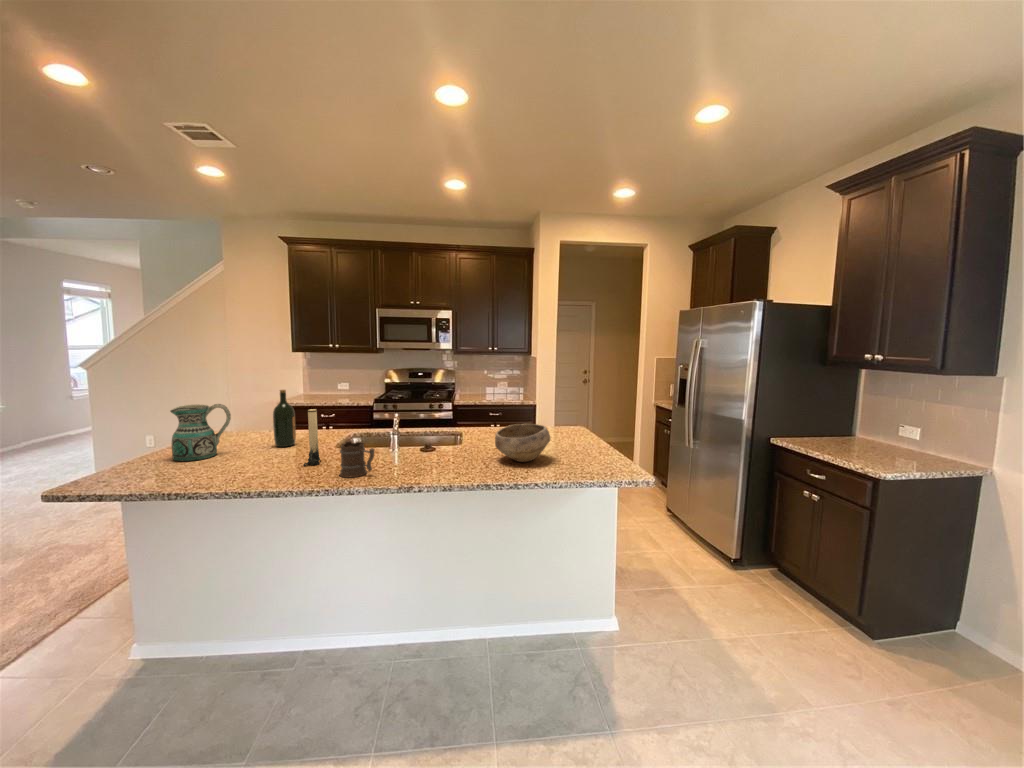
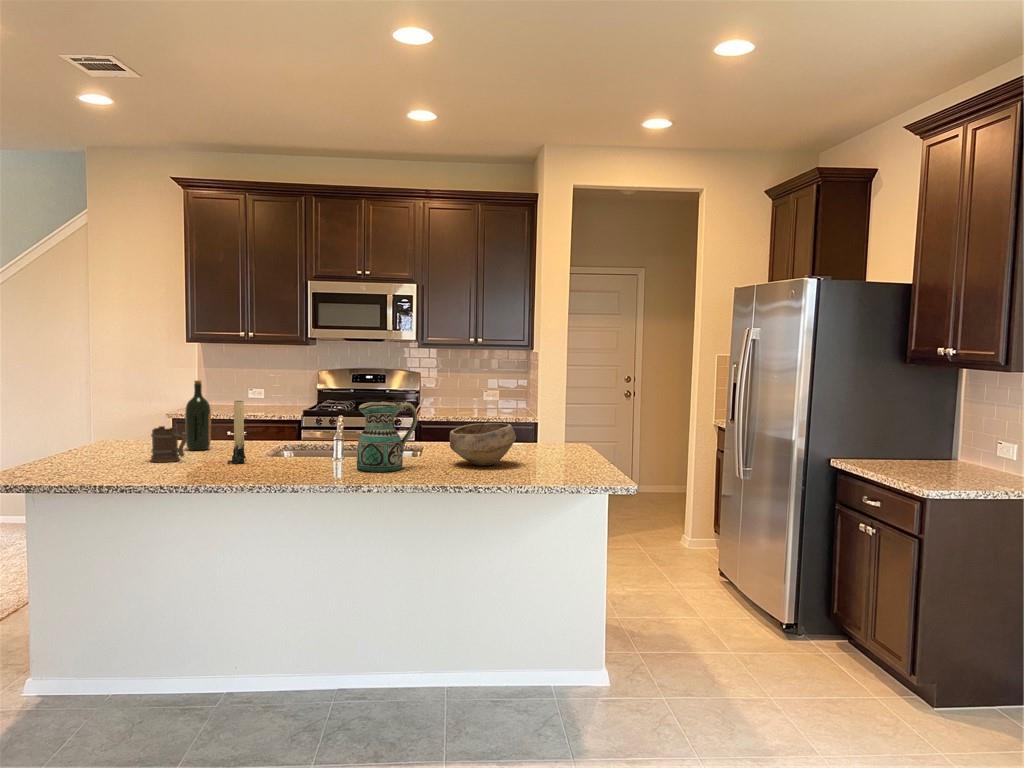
ceramic pitcher: present [170,404,231,461] -> present [357,402,417,472]
mug: present [339,441,374,478] -> present [150,426,187,462]

